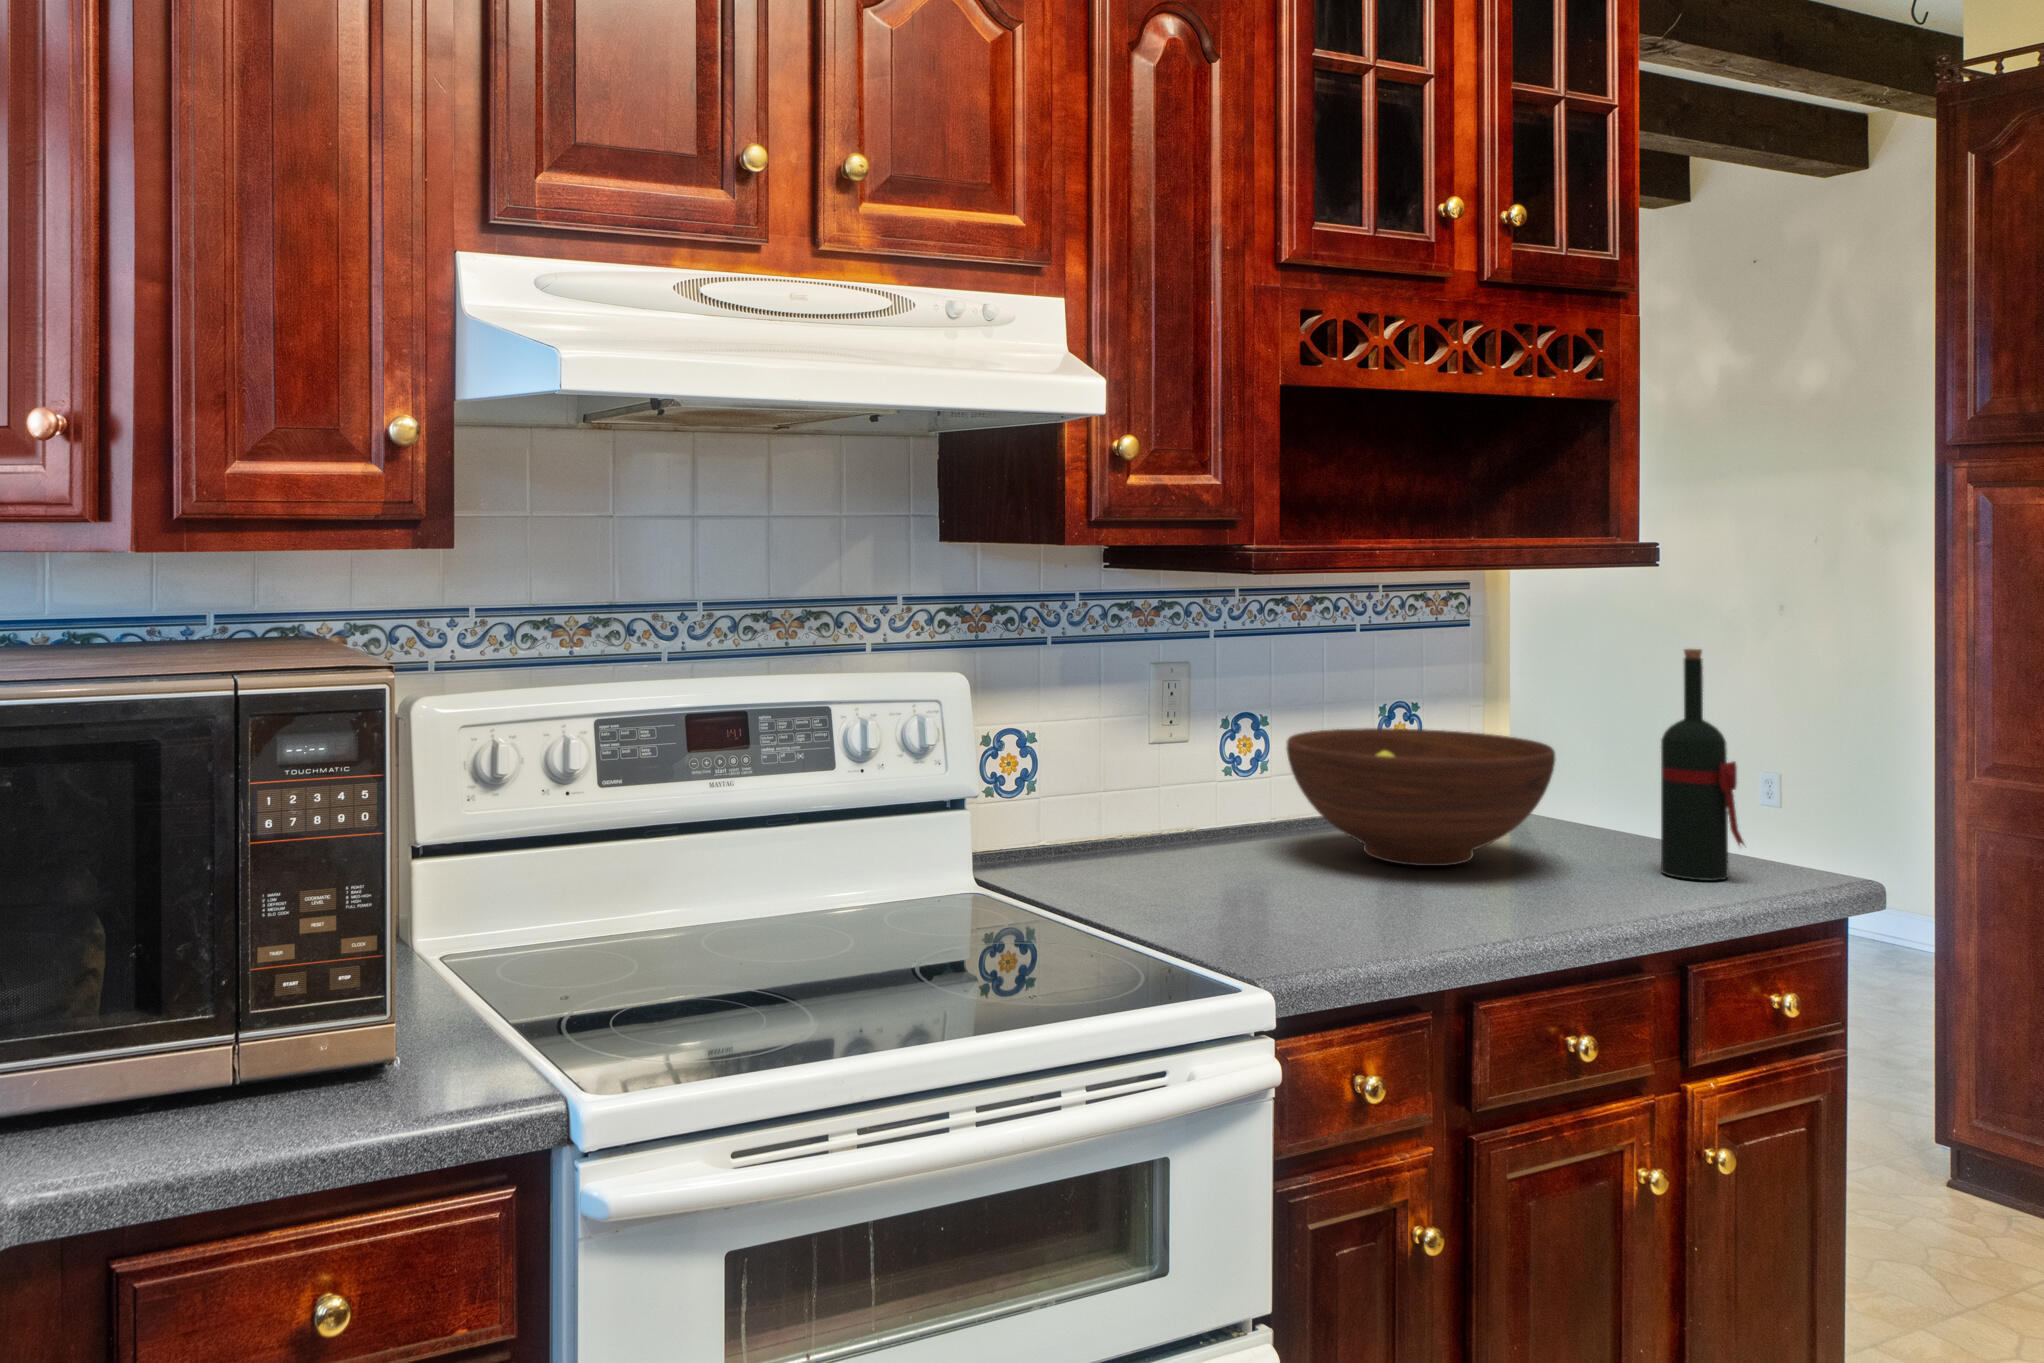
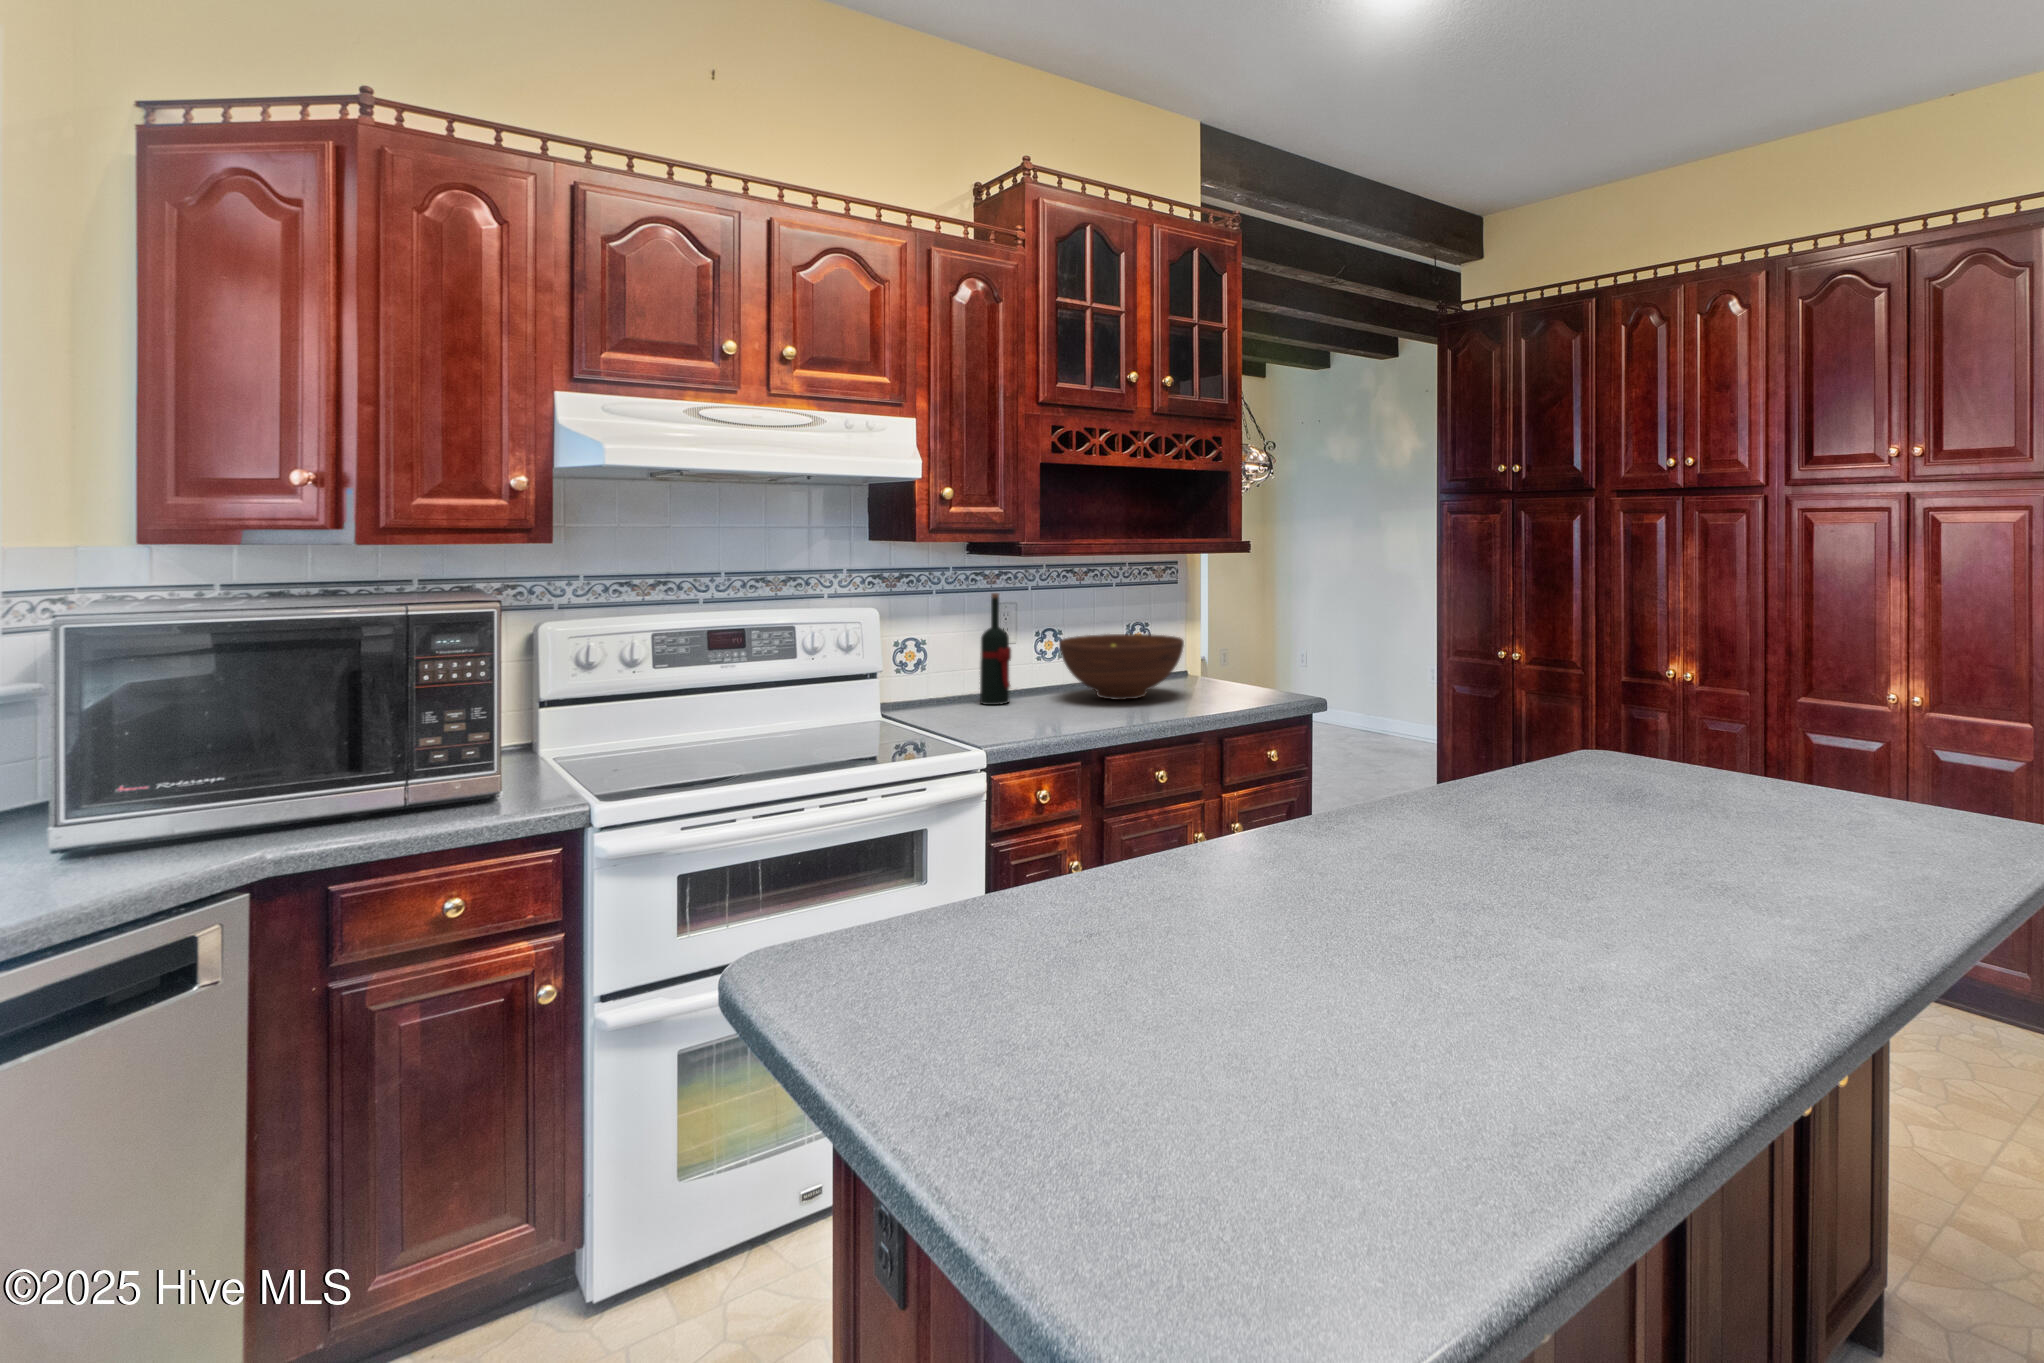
wine bottle: present [1661,649,1744,881] -> present [980,593,1011,705]

